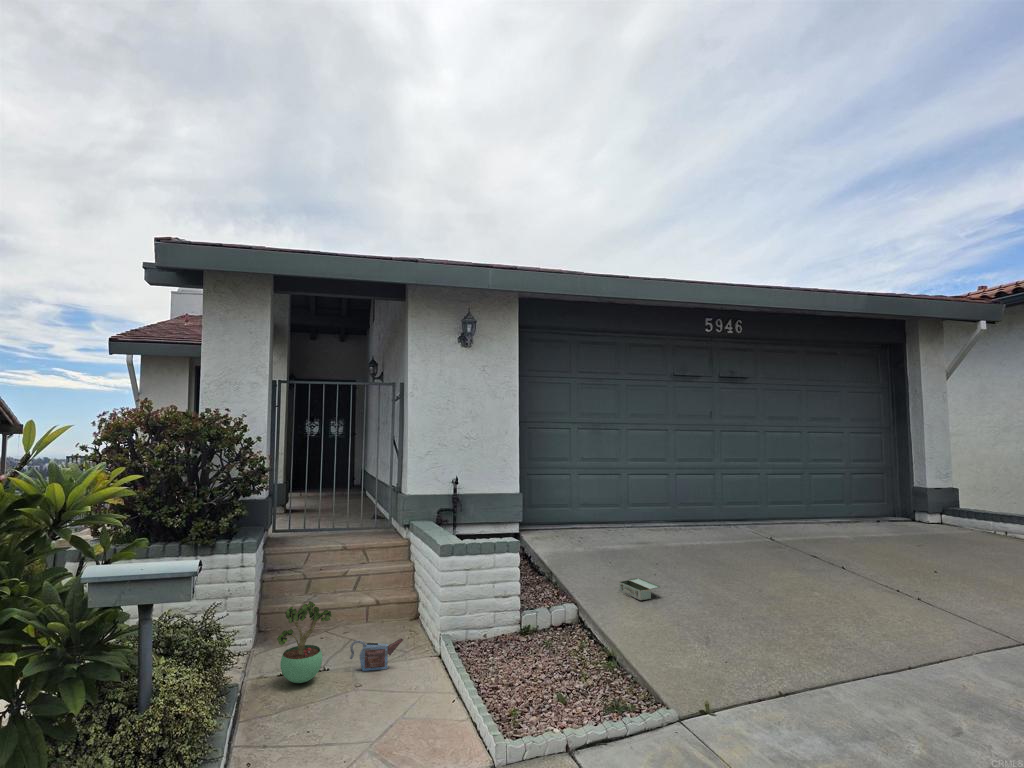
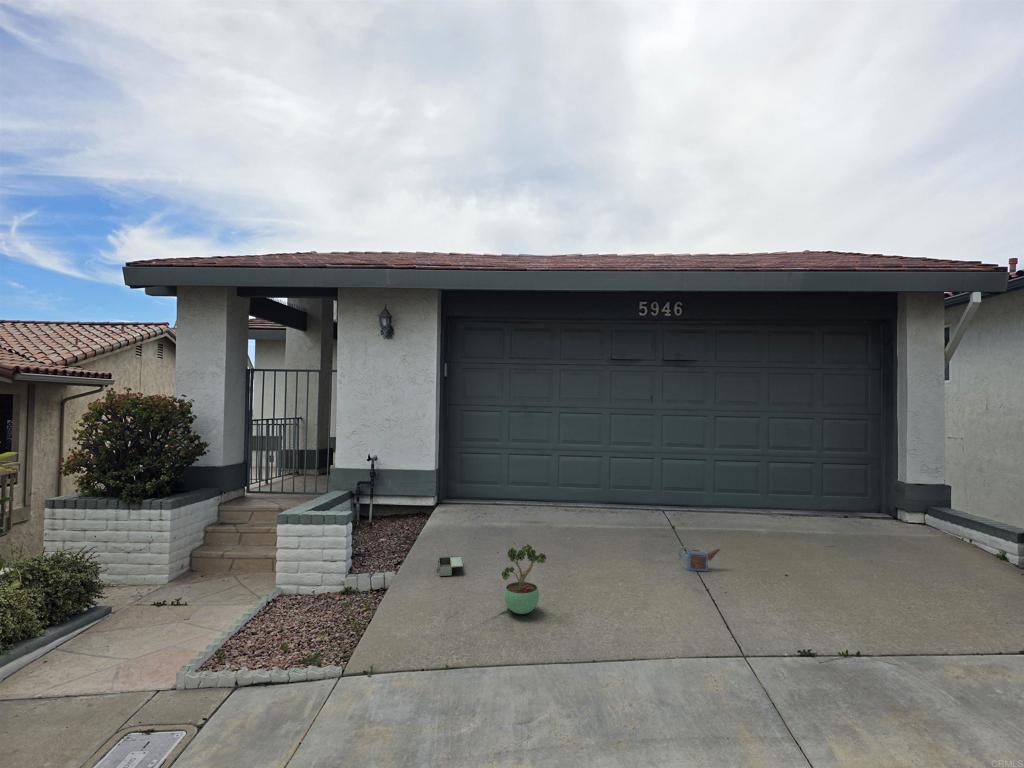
potted plant: present [277,601,331,683] -> present [501,544,546,614]
watering can: present [350,638,403,671] -> present [678,546,720,571]

